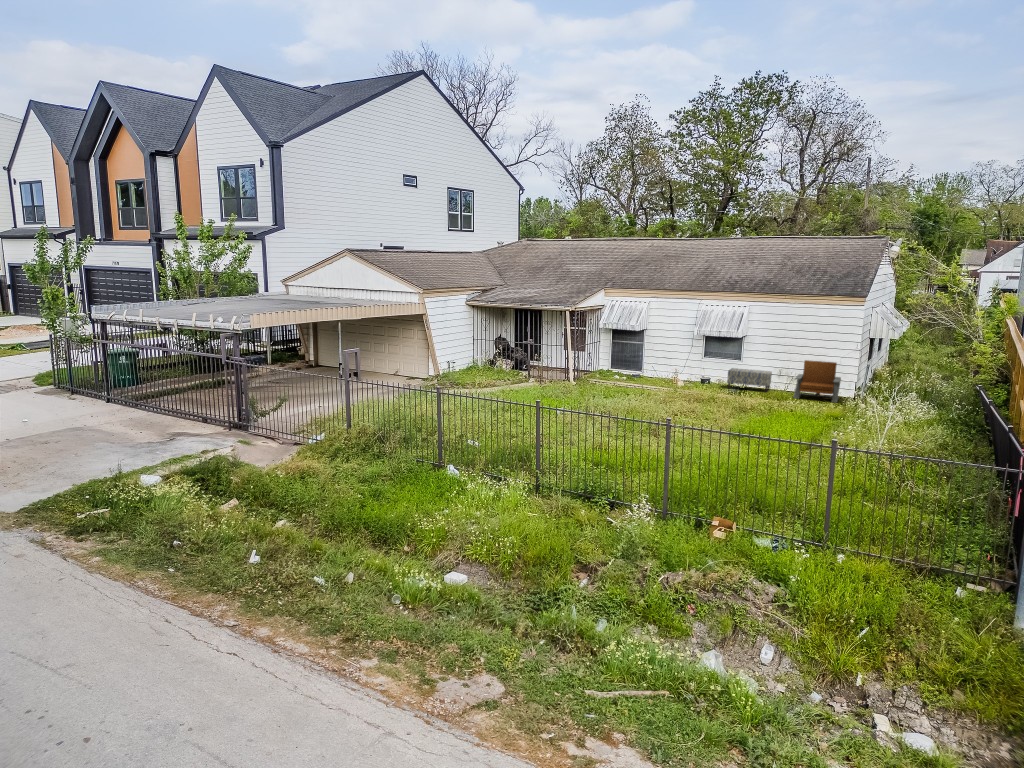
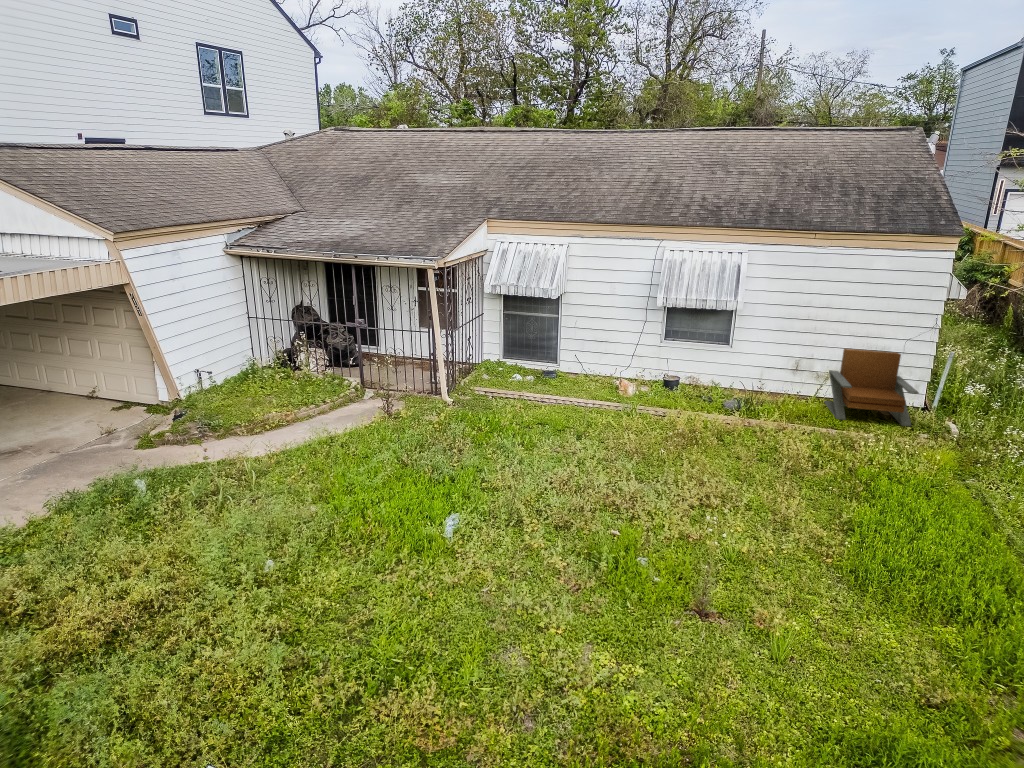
bench: present [727,368,772,392] -> none [711,359,786,403]

